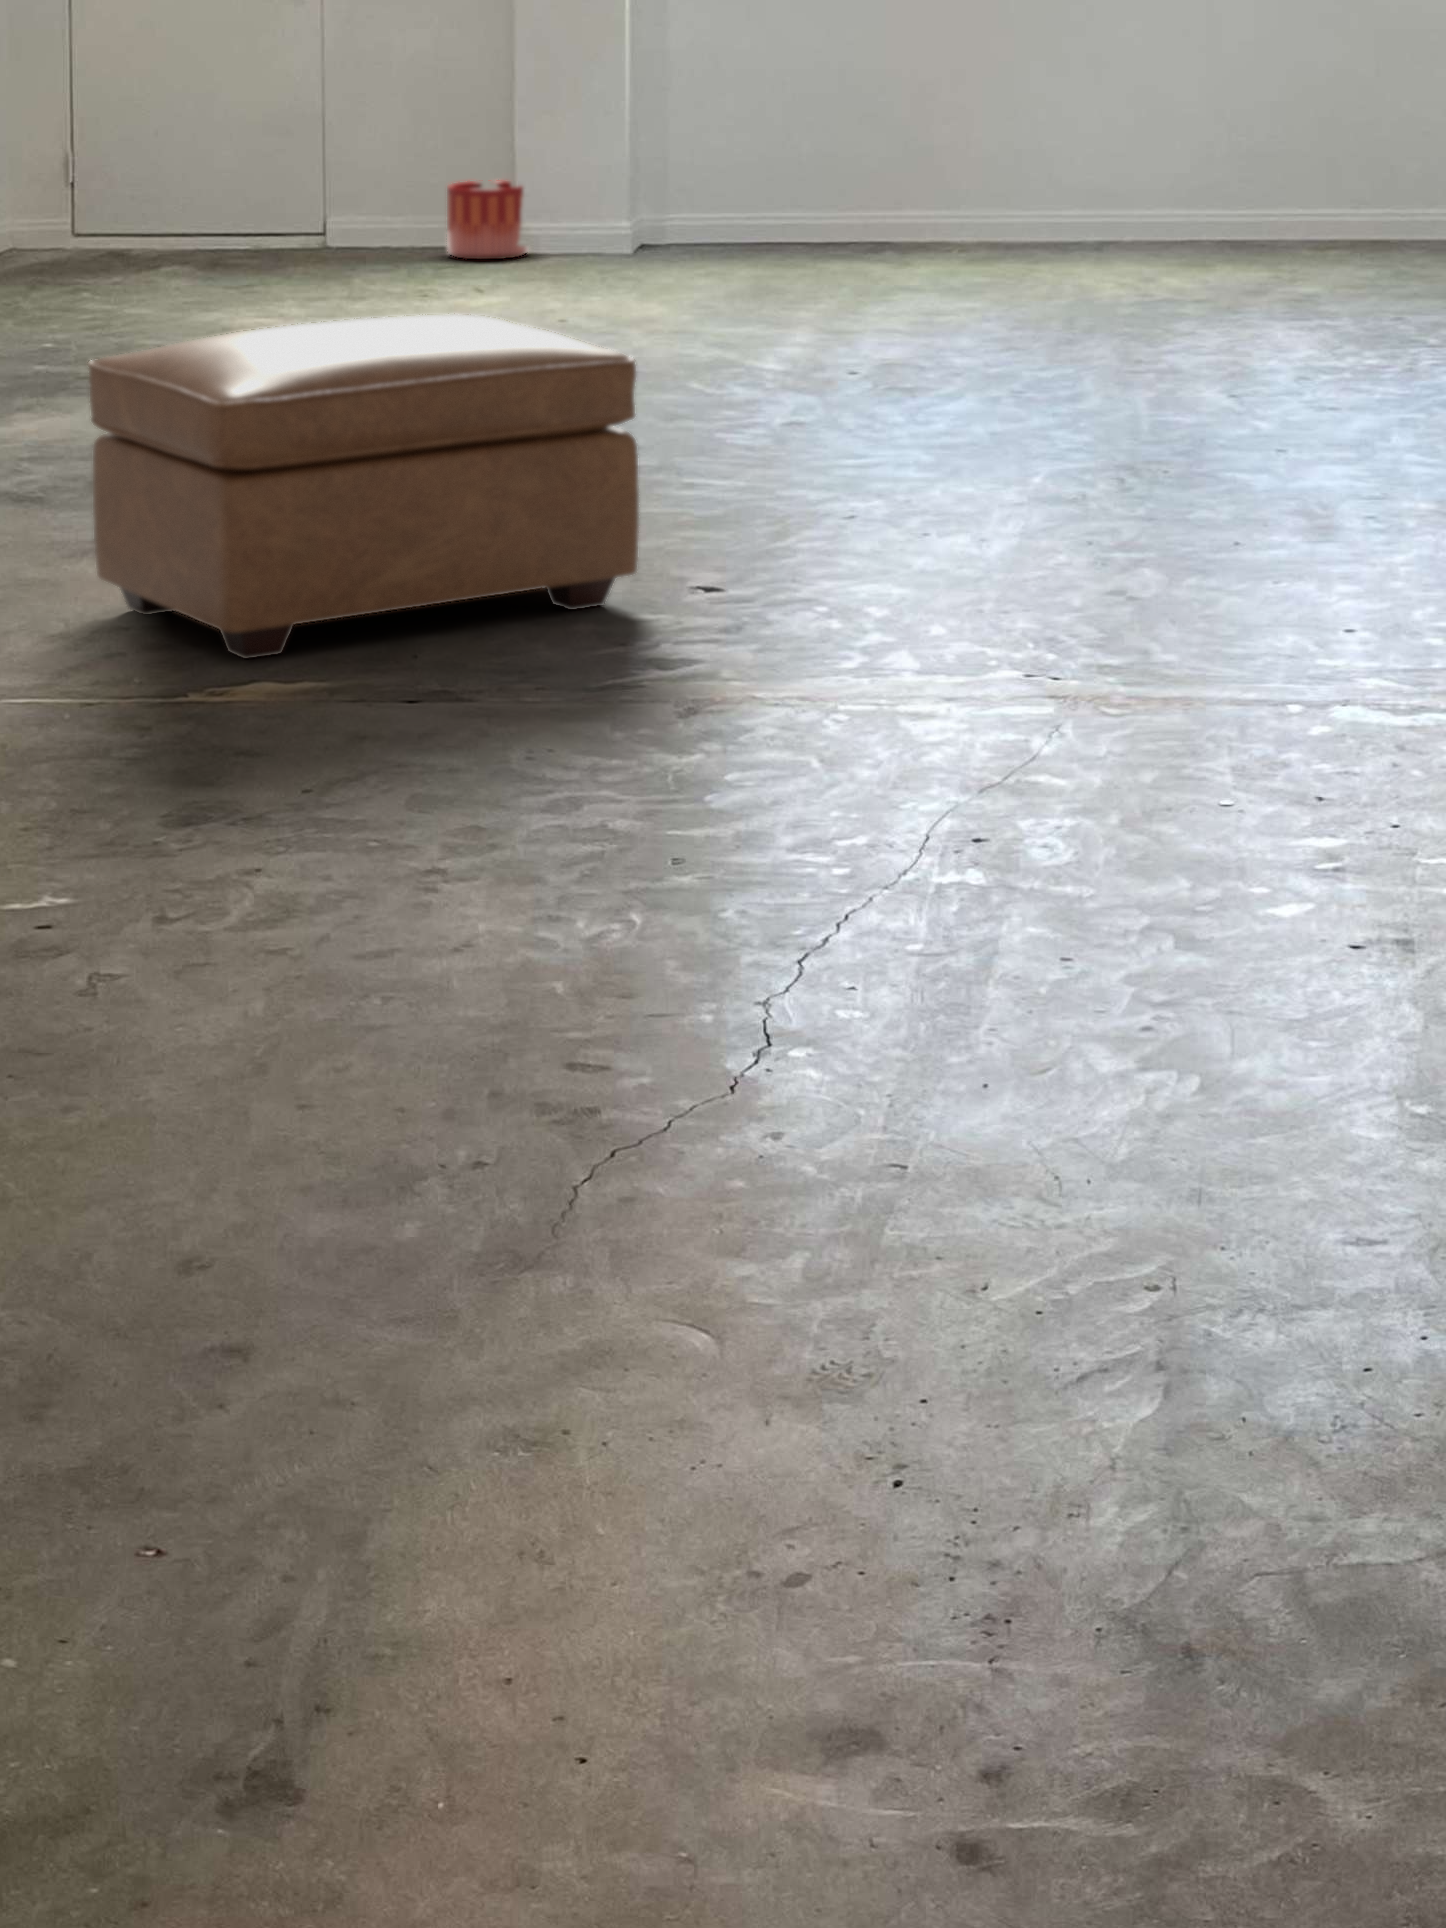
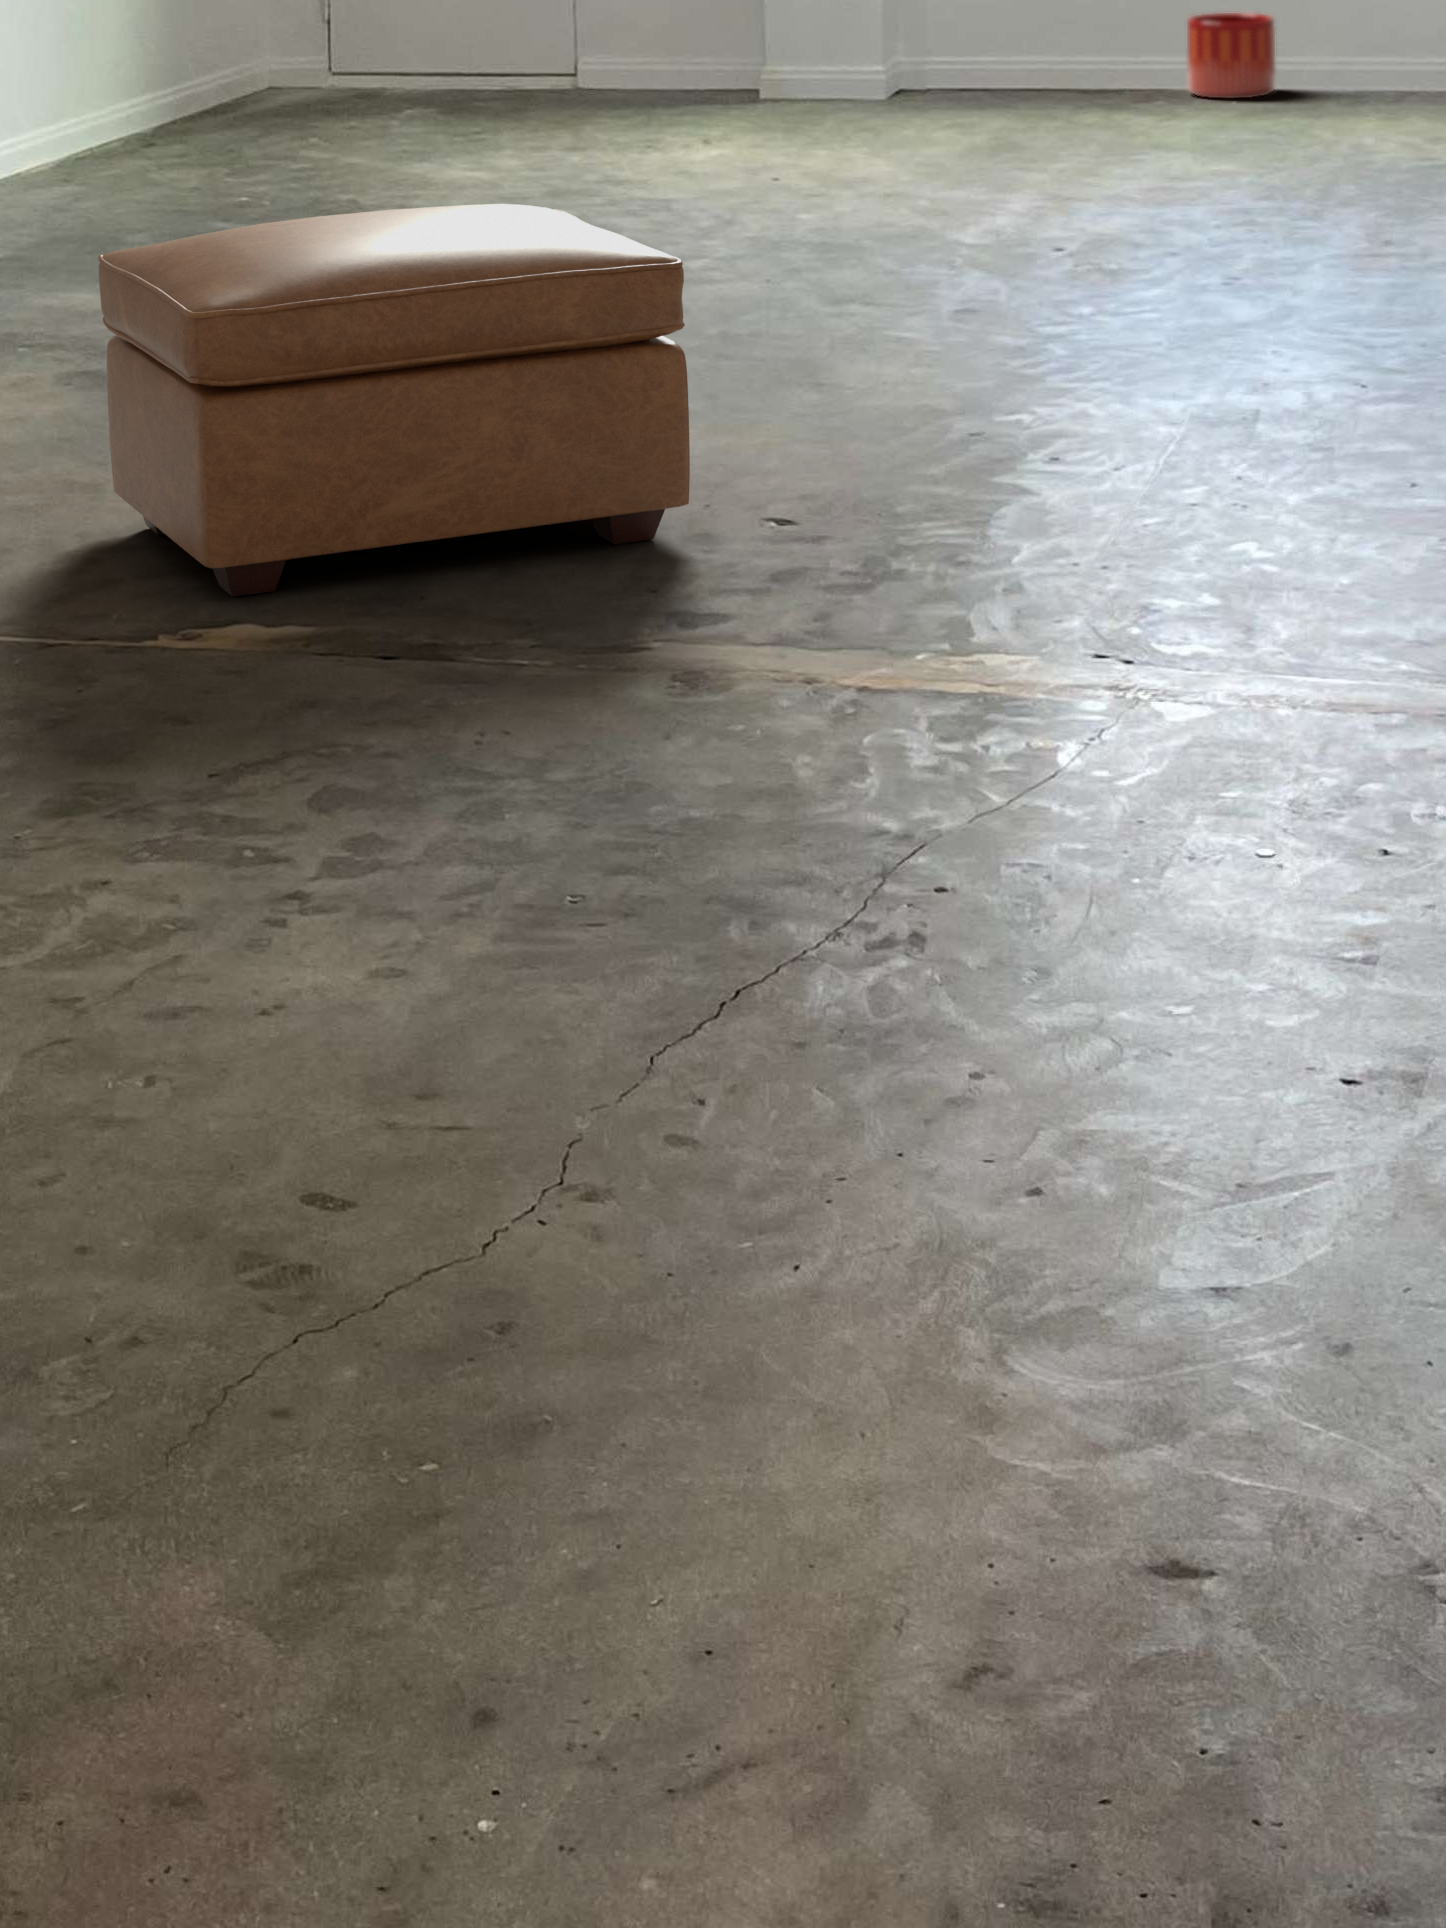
planter: present [447,180,528,259] -> present [1187,13,1276,98]

